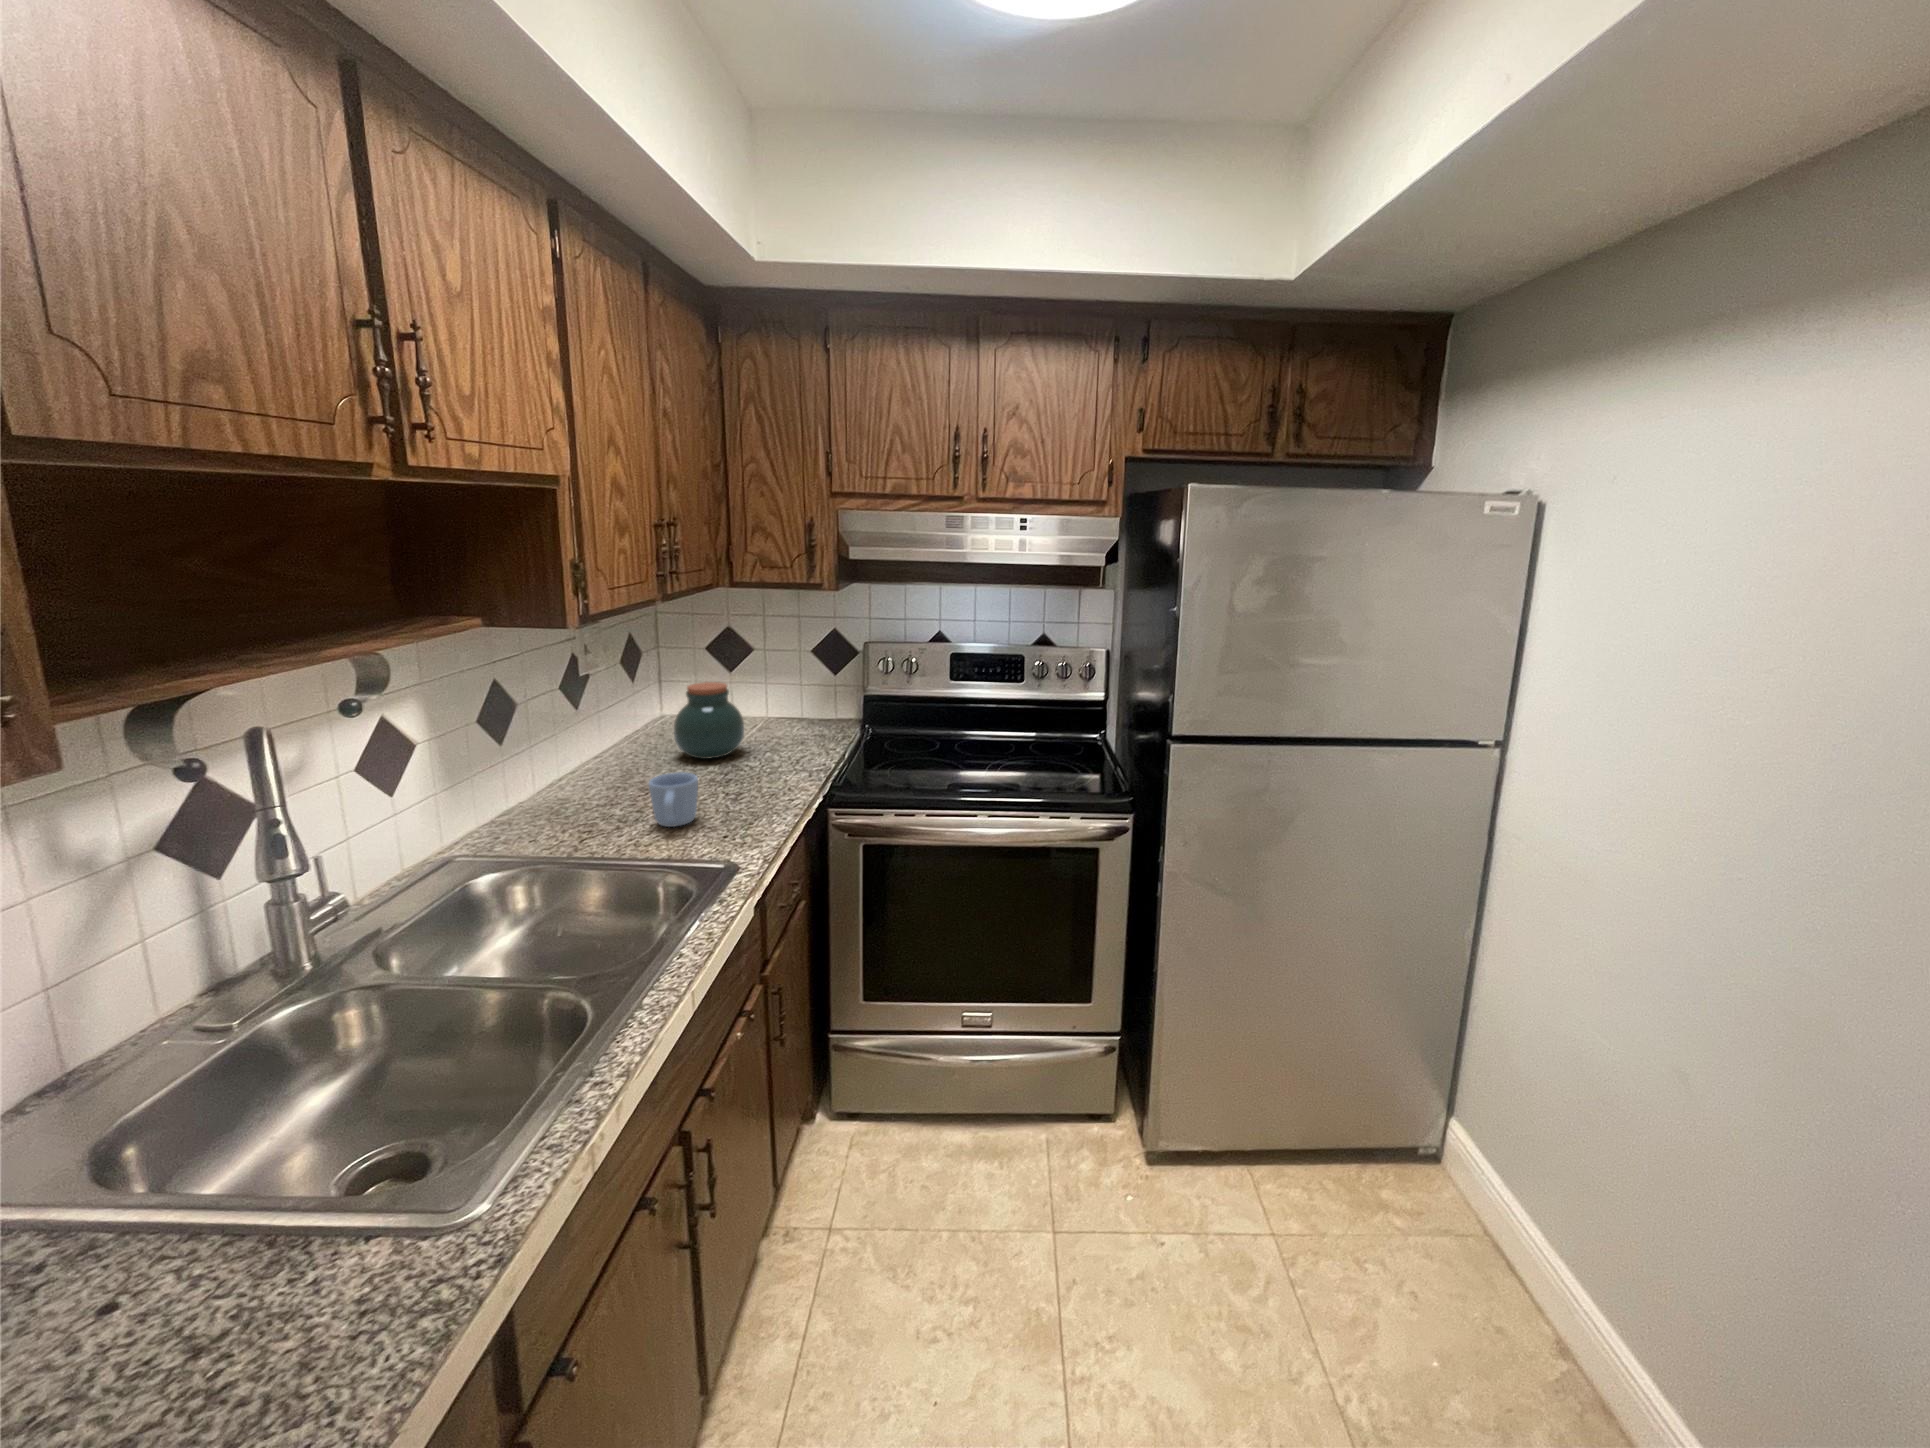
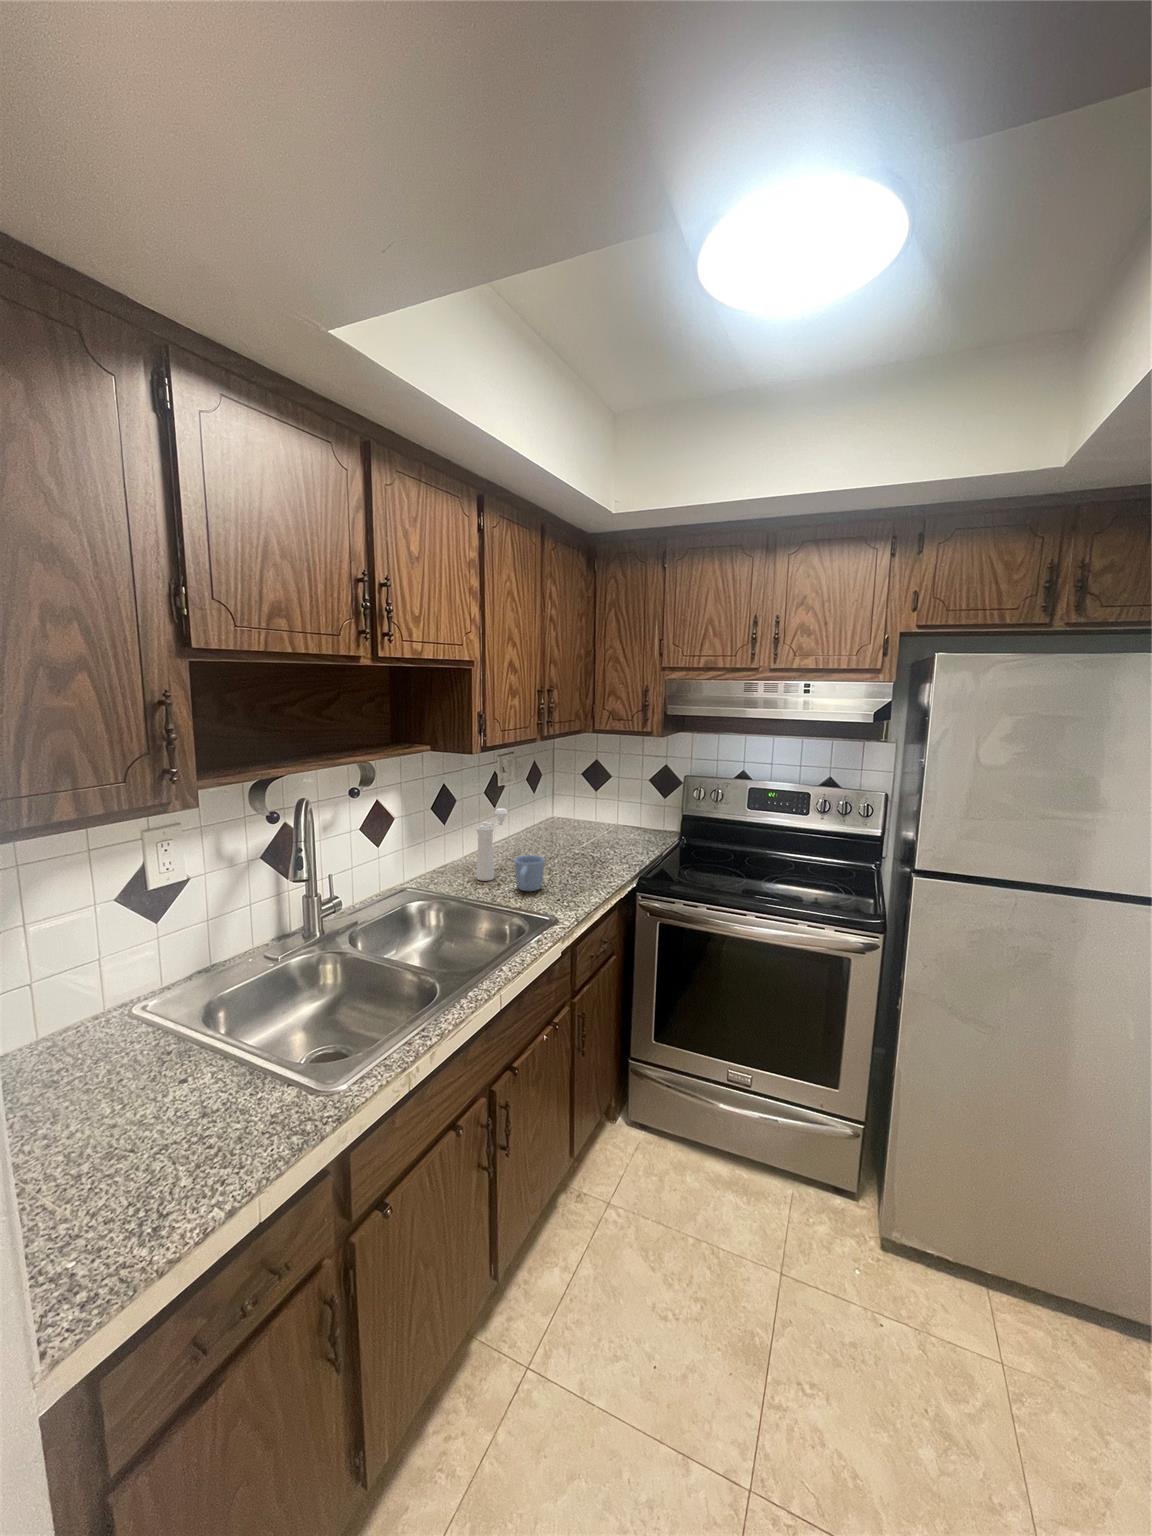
jar: present [674,682,744,759] -> none [545,798,590,851]
pepper mill: none [573,707,621,821] -> present [476,808,507,881]

